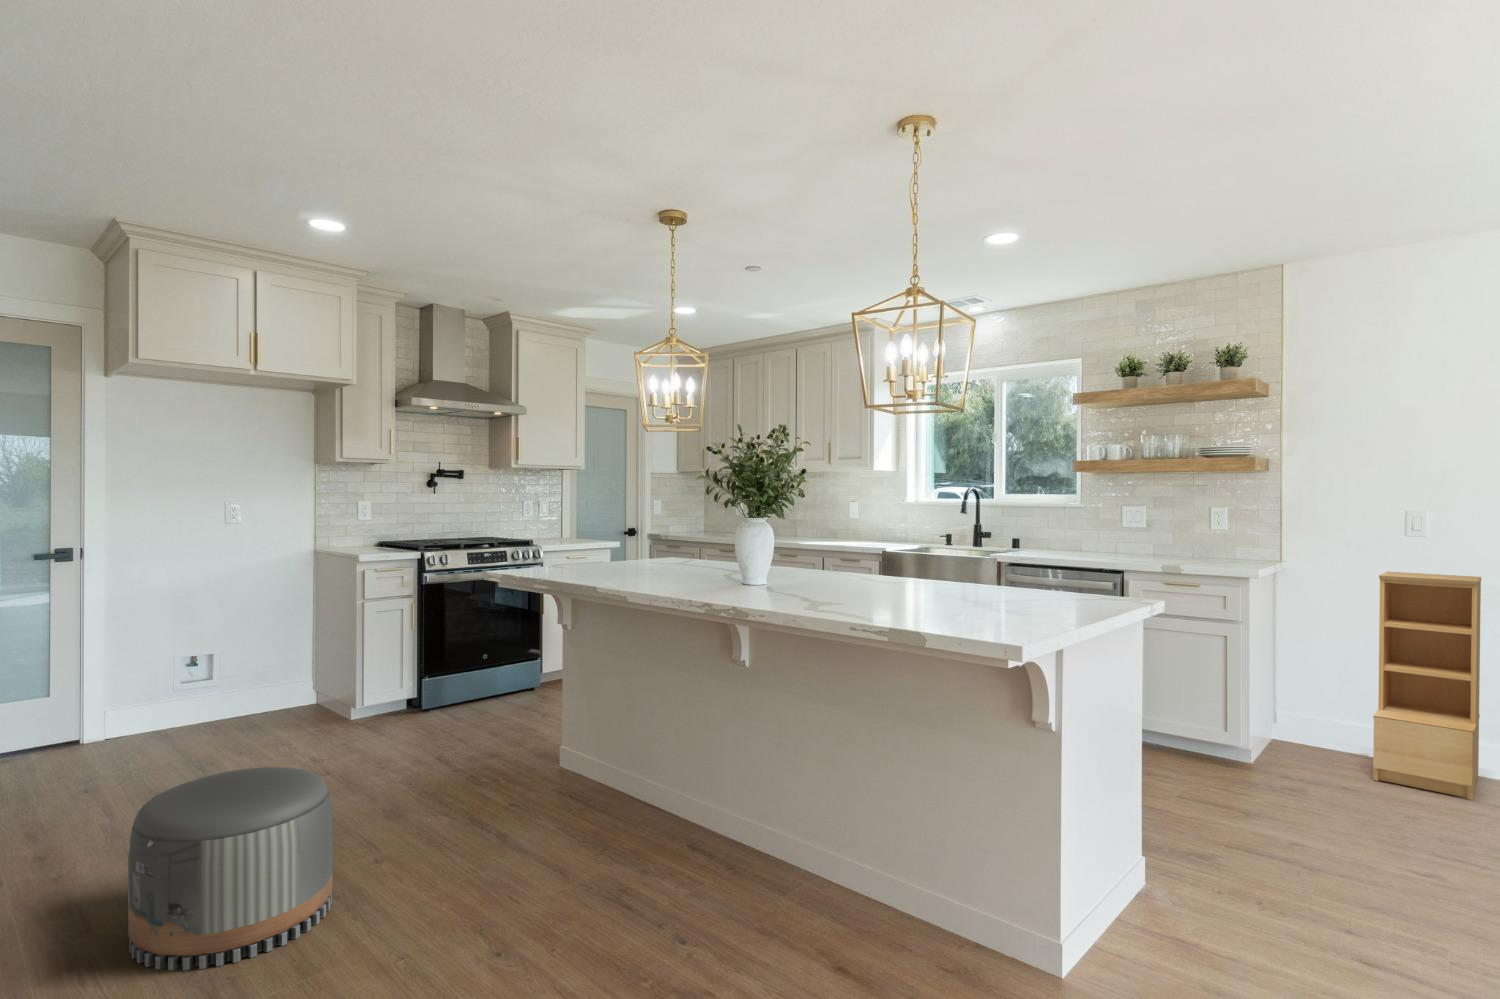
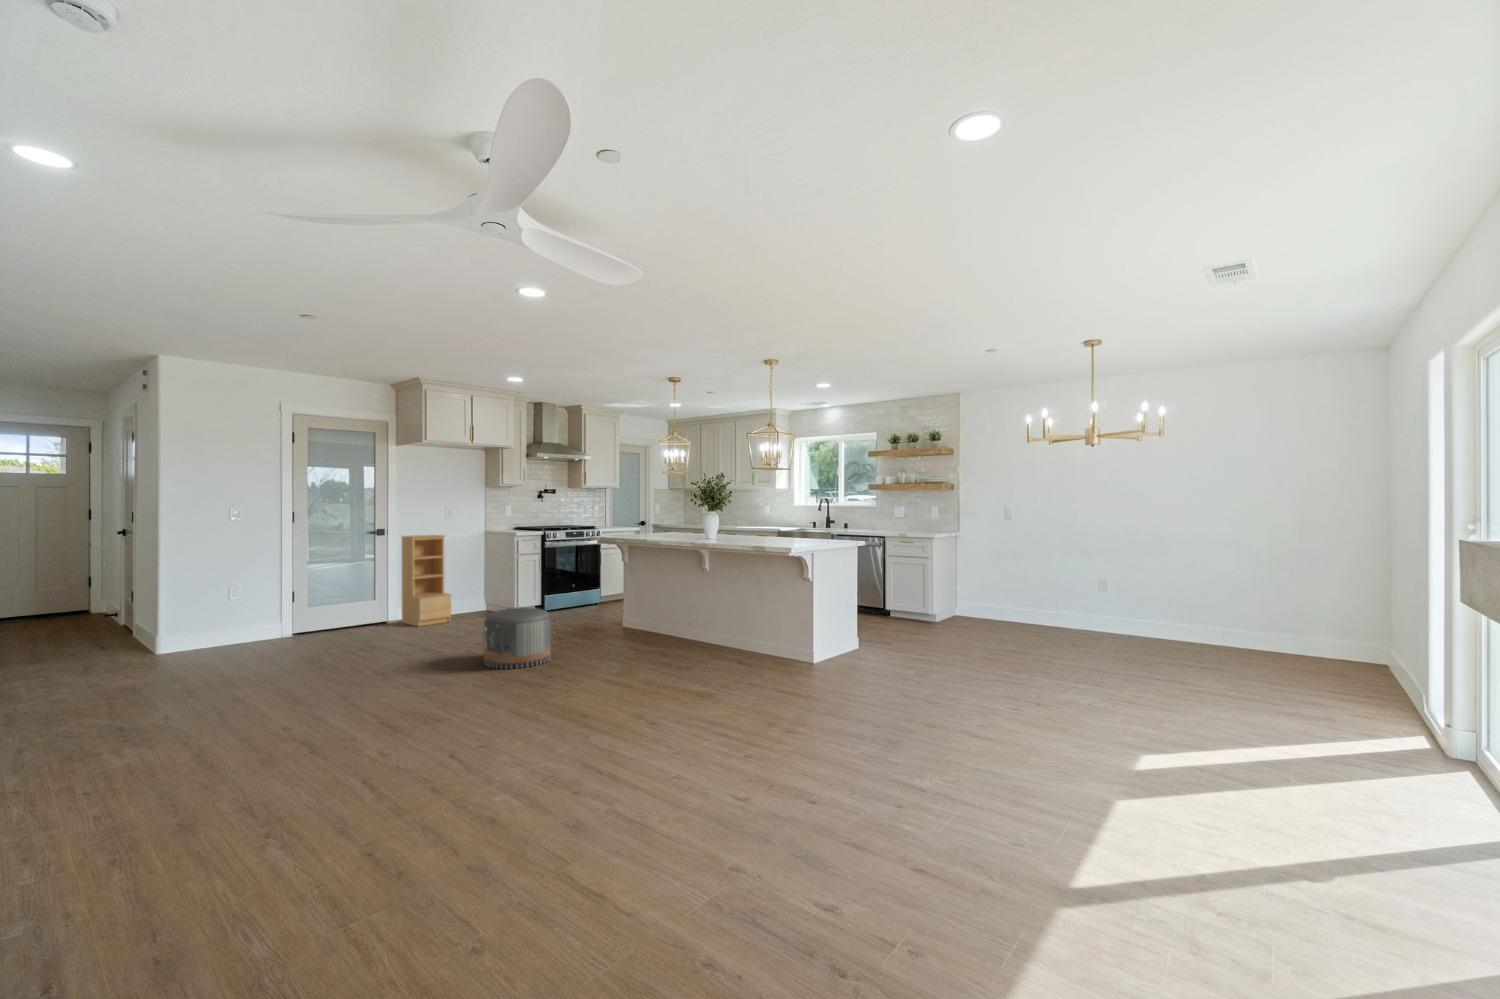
bookshelf: present [1373,572,1481,800] -> present [402,535,451,626]

